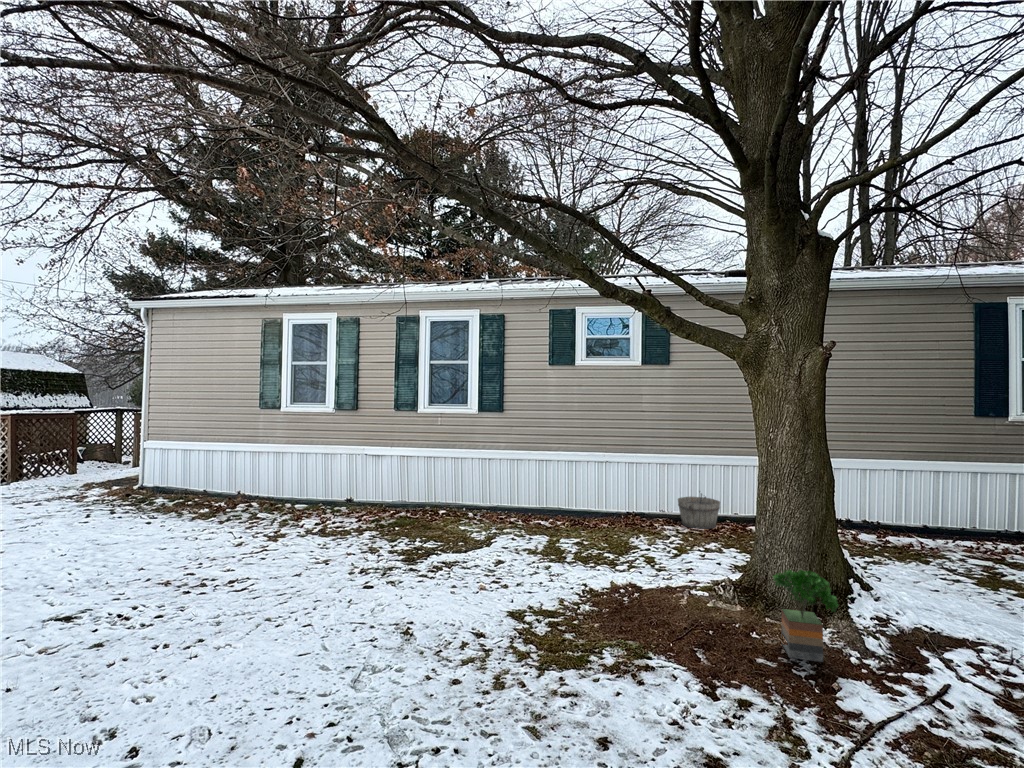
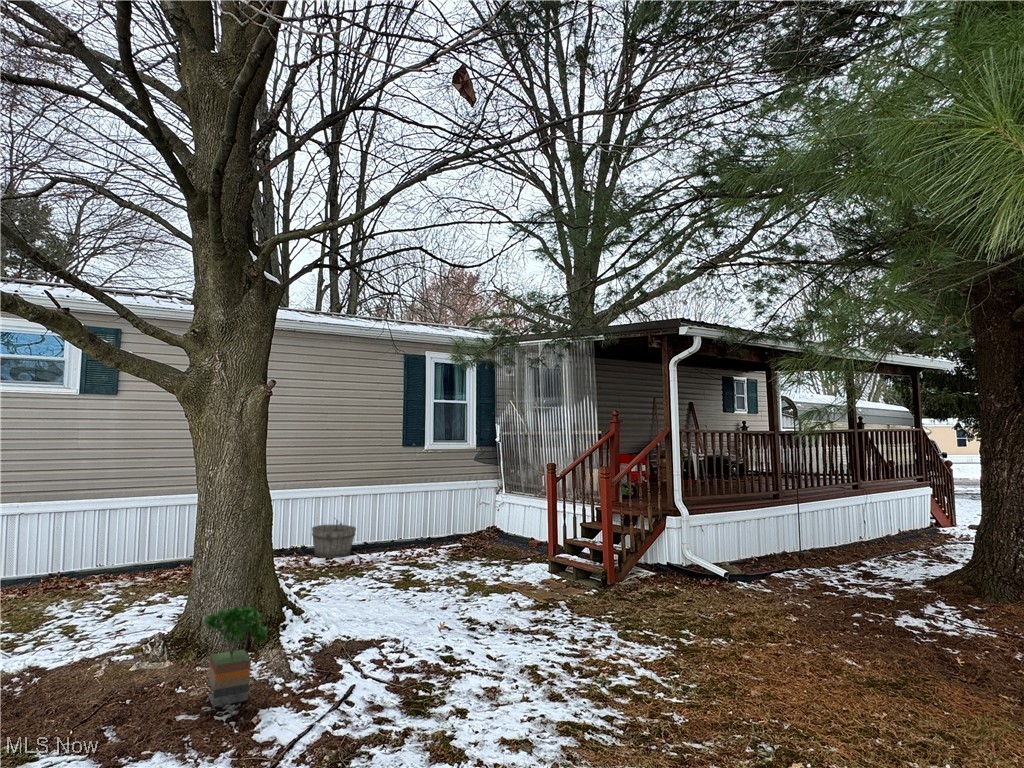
wooden bucket: present [678,494,720,529] -> present [312,520,356,558]

